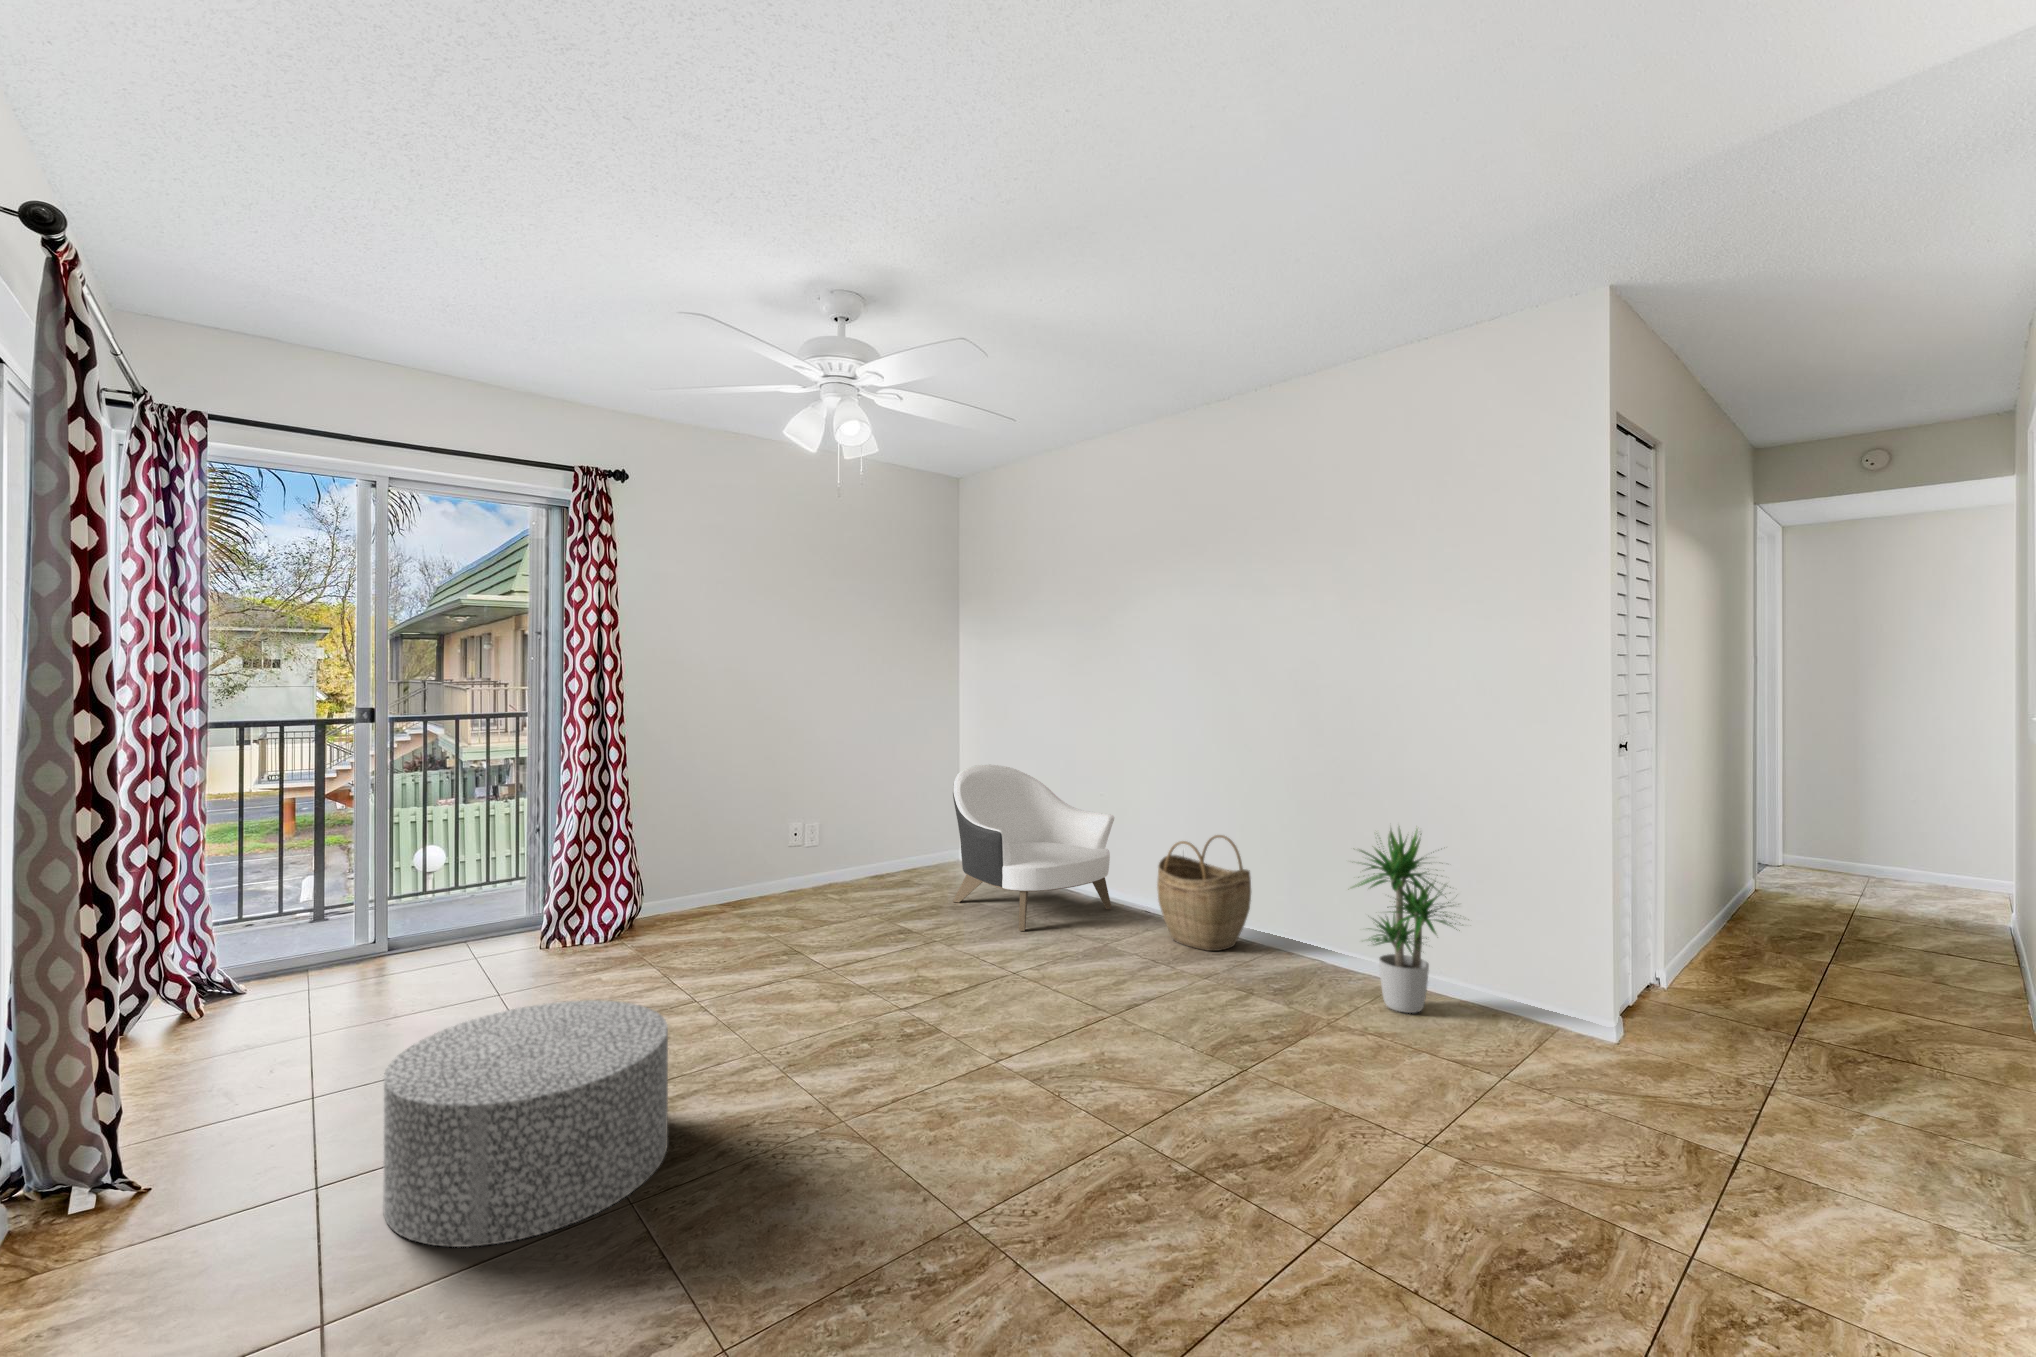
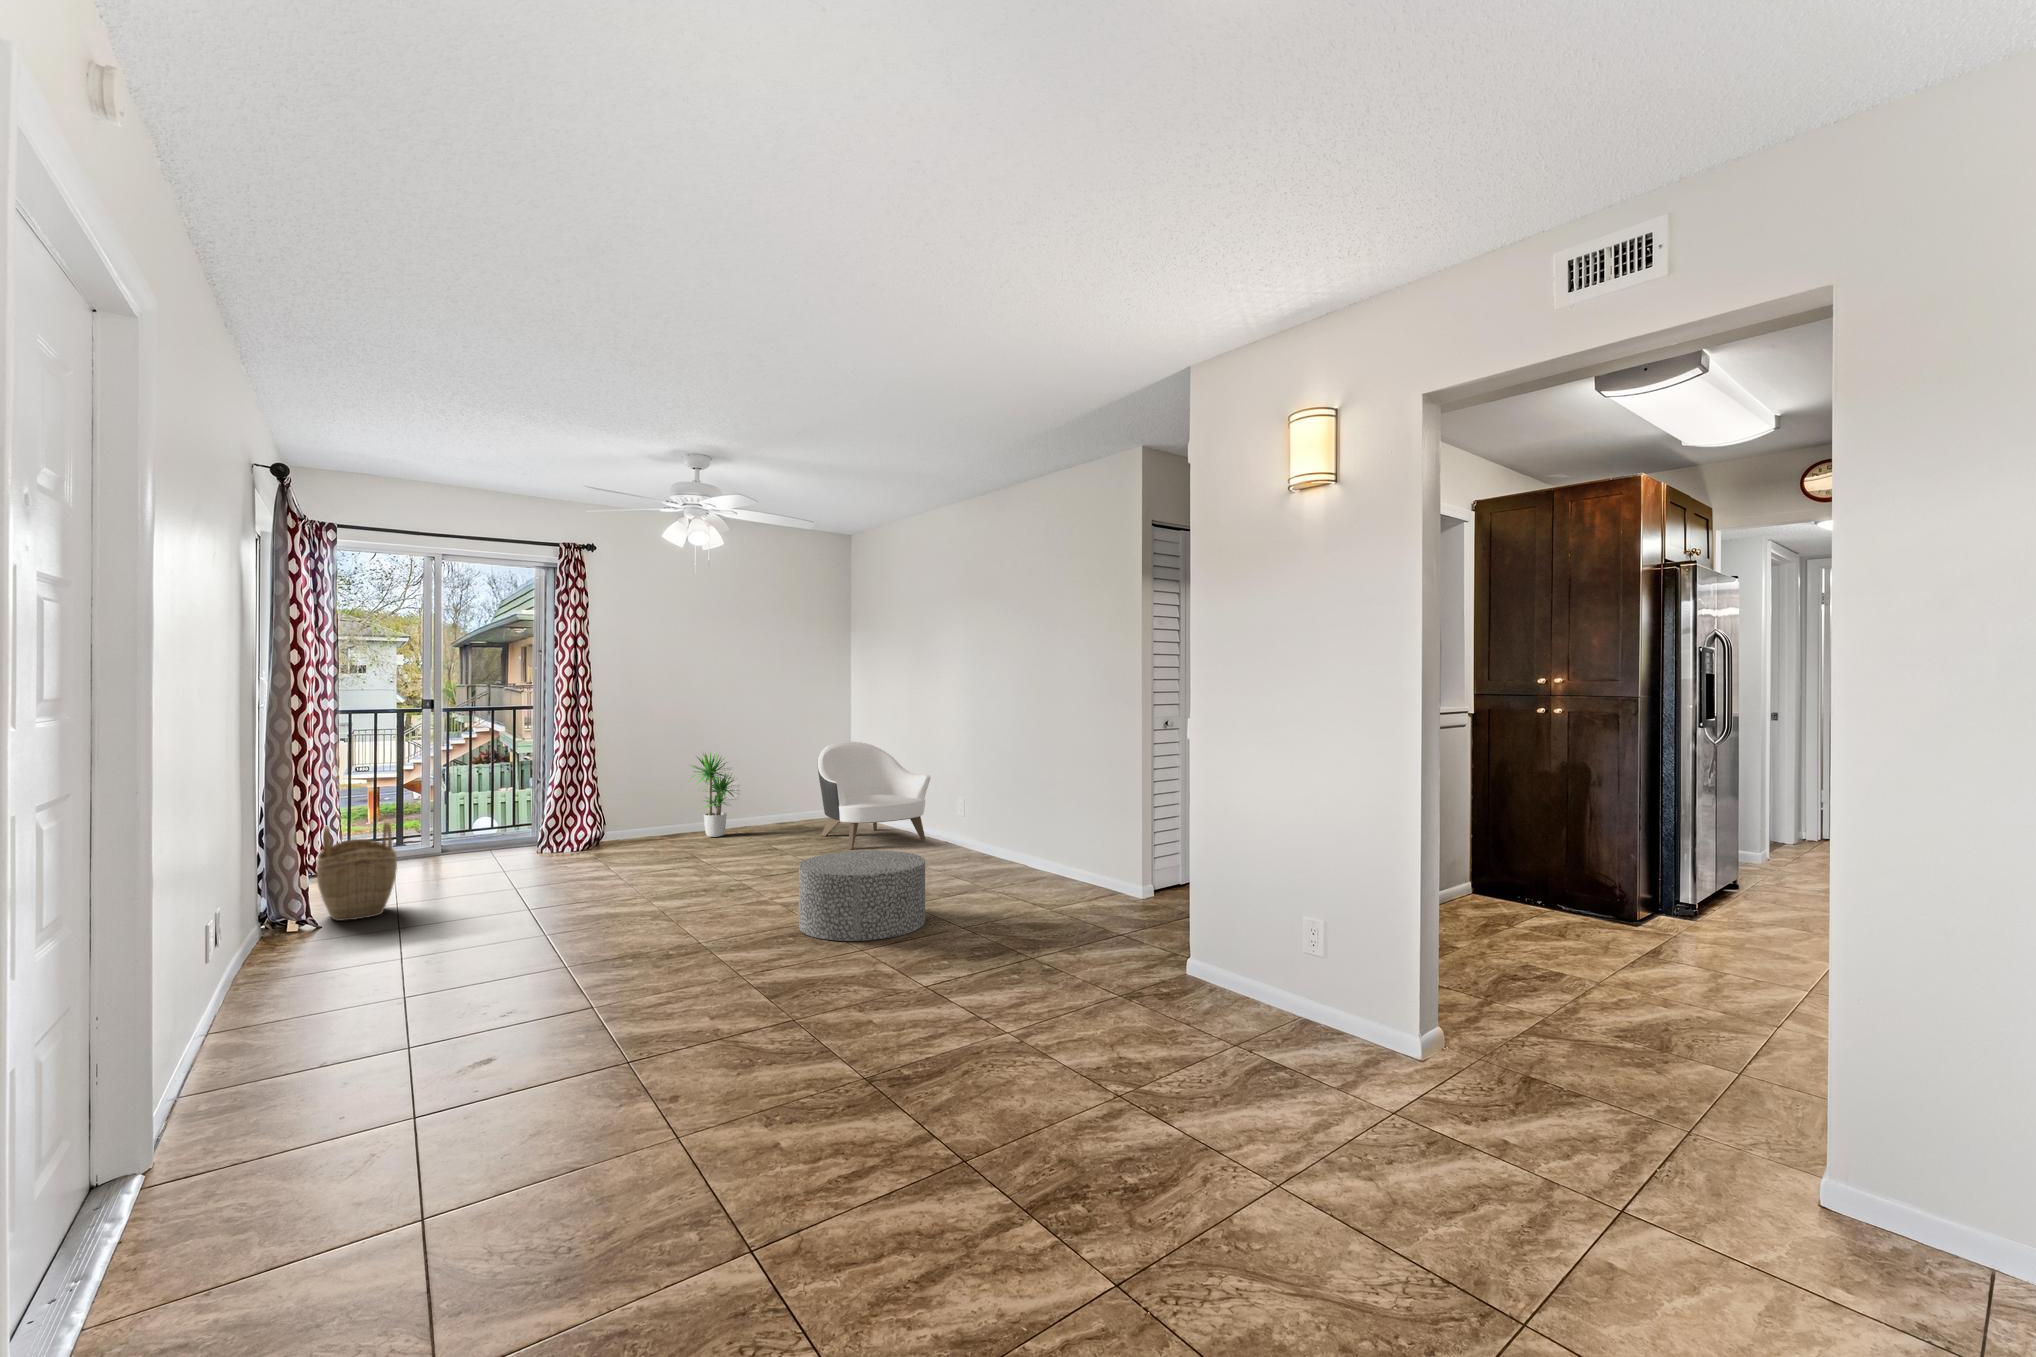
potted plant: present [1354,829,1460,1013] -> present [693,752,735,837]
woven basket: present [1157,835,1251,951] -> present [317,821,397,921]
ottoman: present [383,1000,668,1247] -> present [799,850,925,941]

